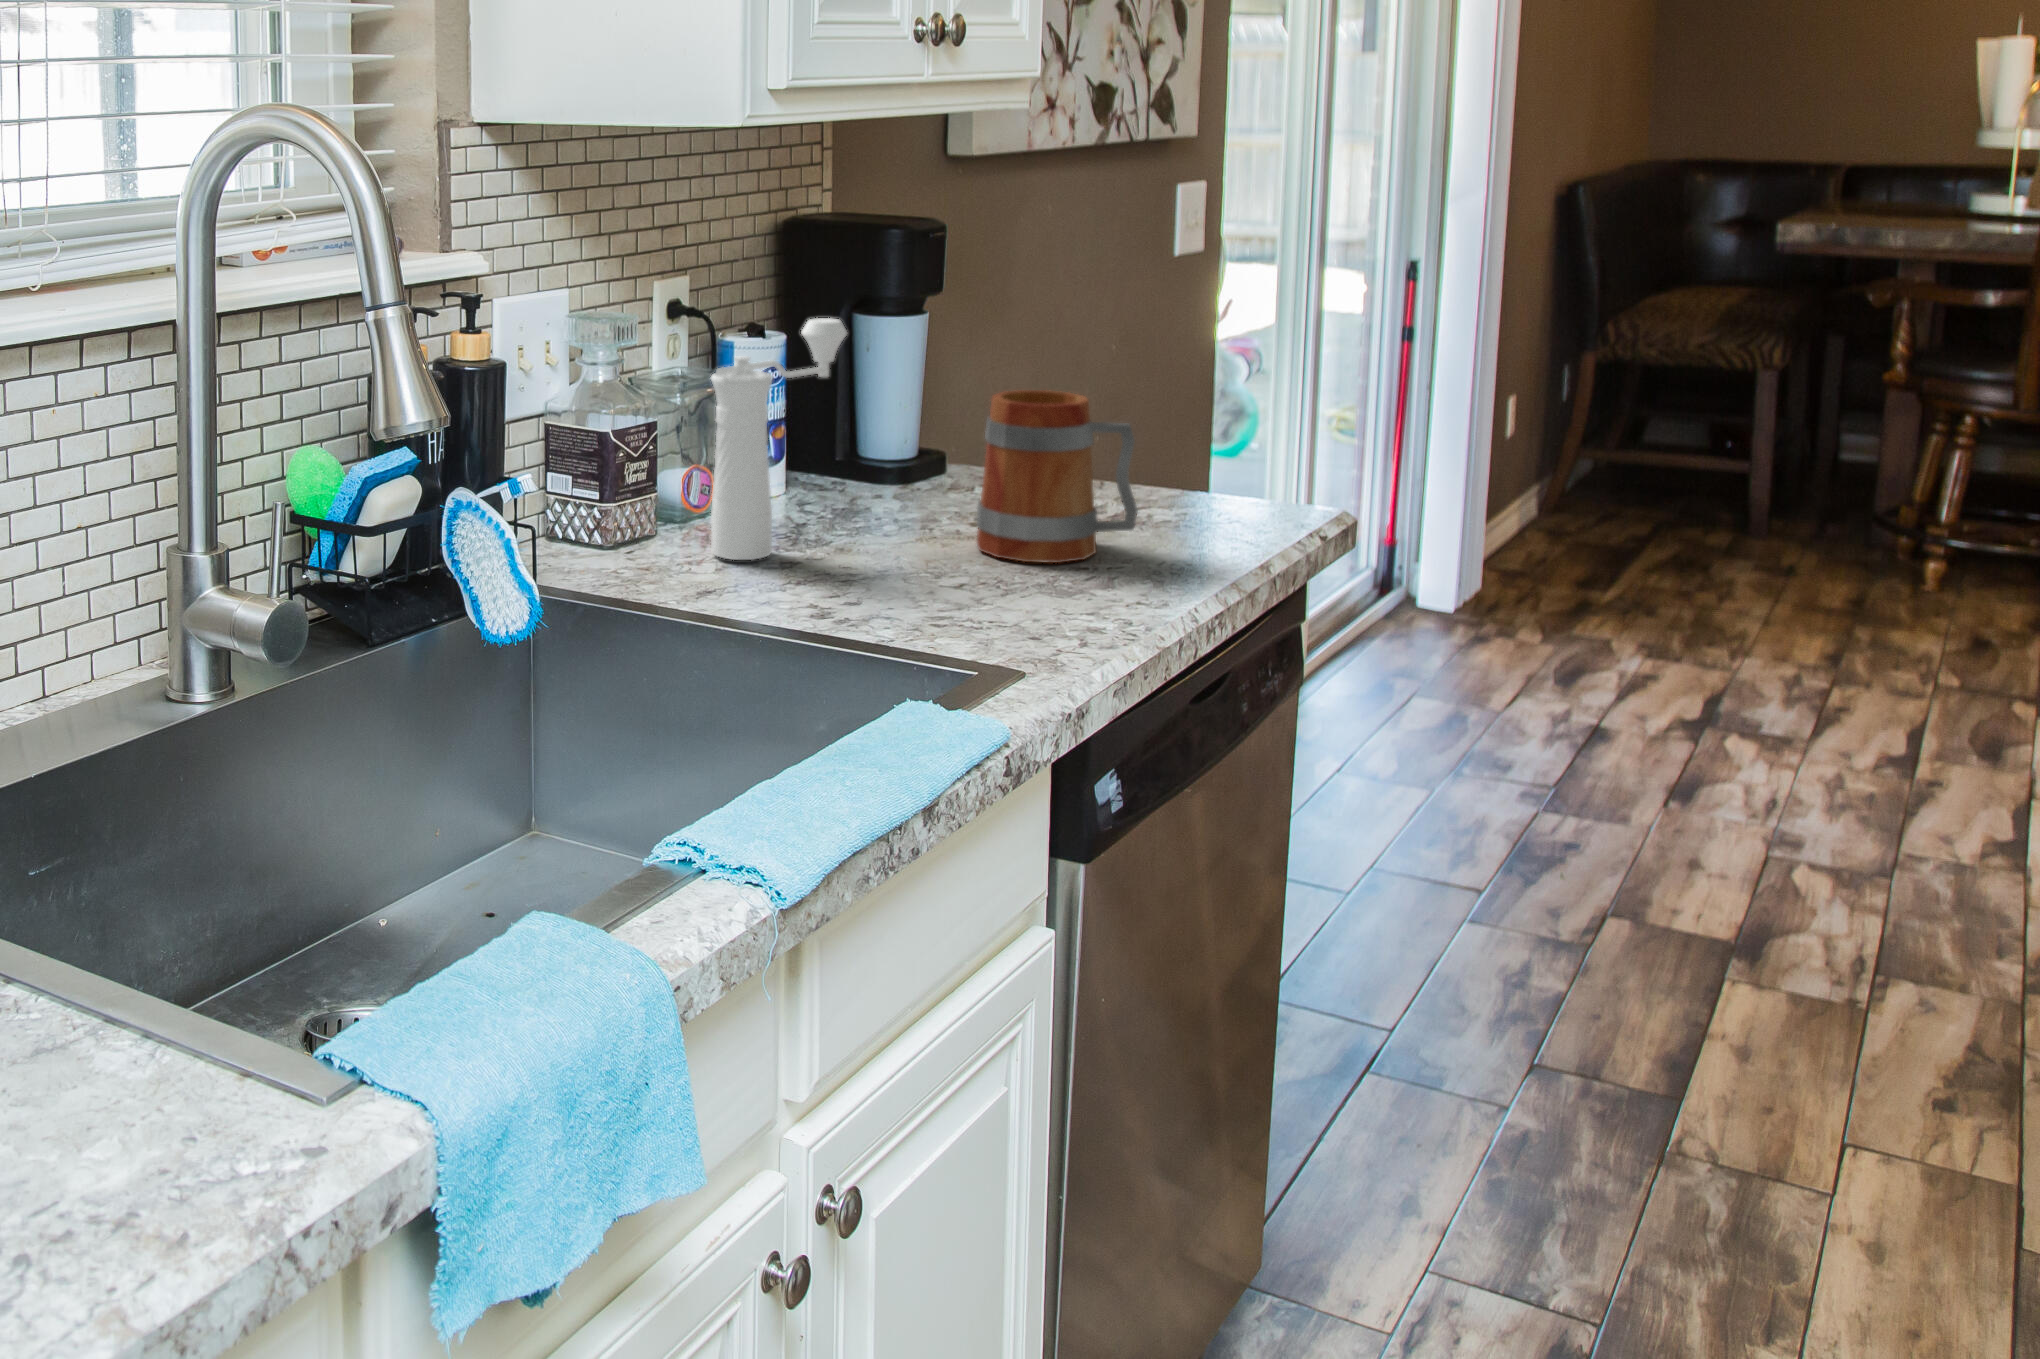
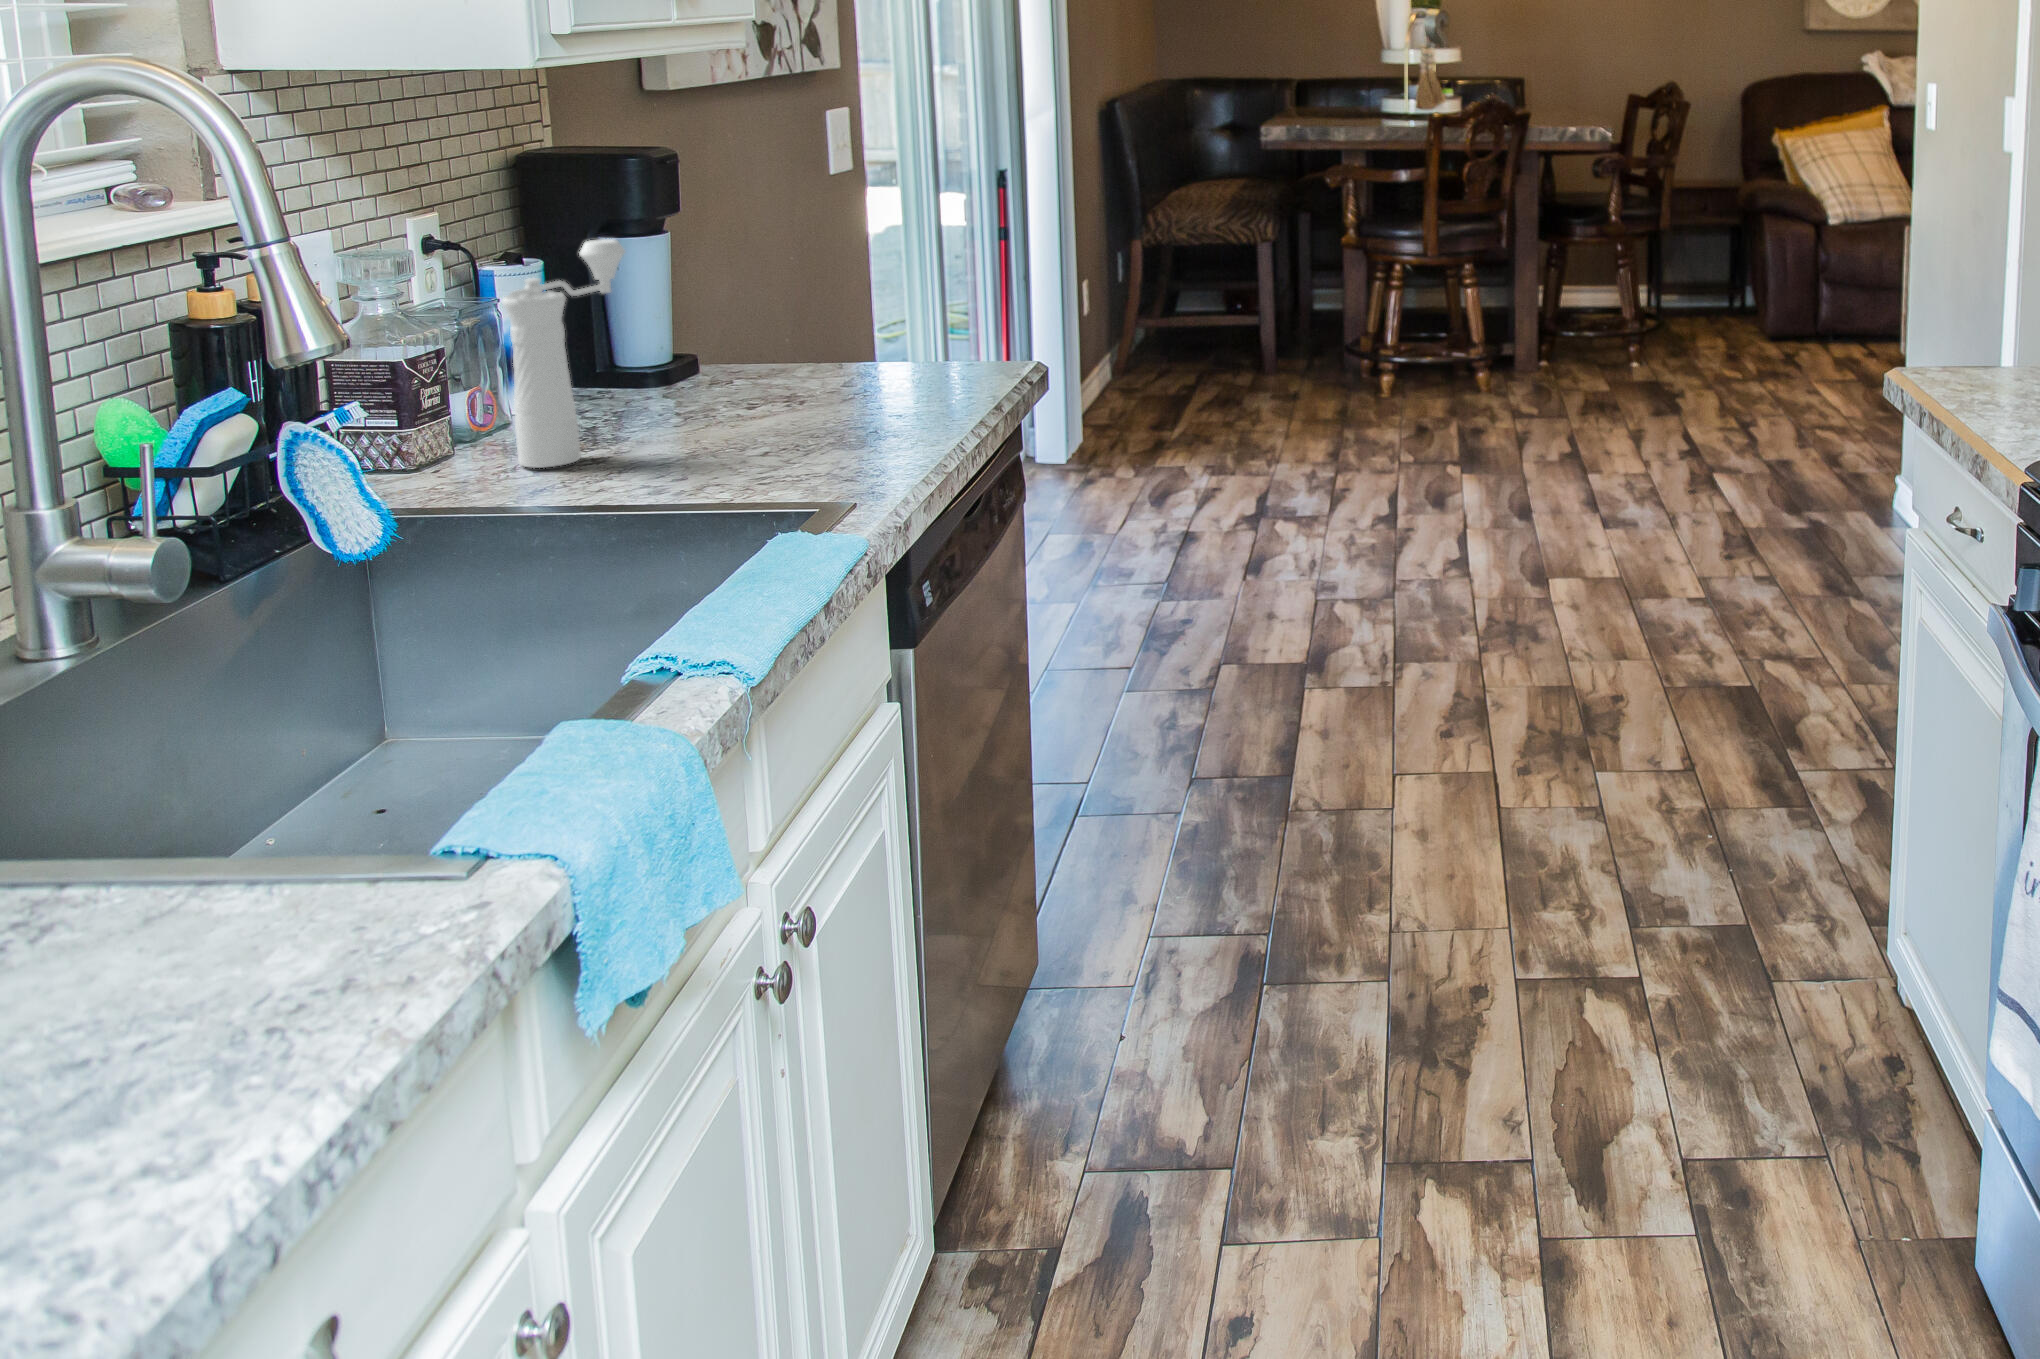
mug: present [976,390,1138,563] -> none [764,287,903,431]

